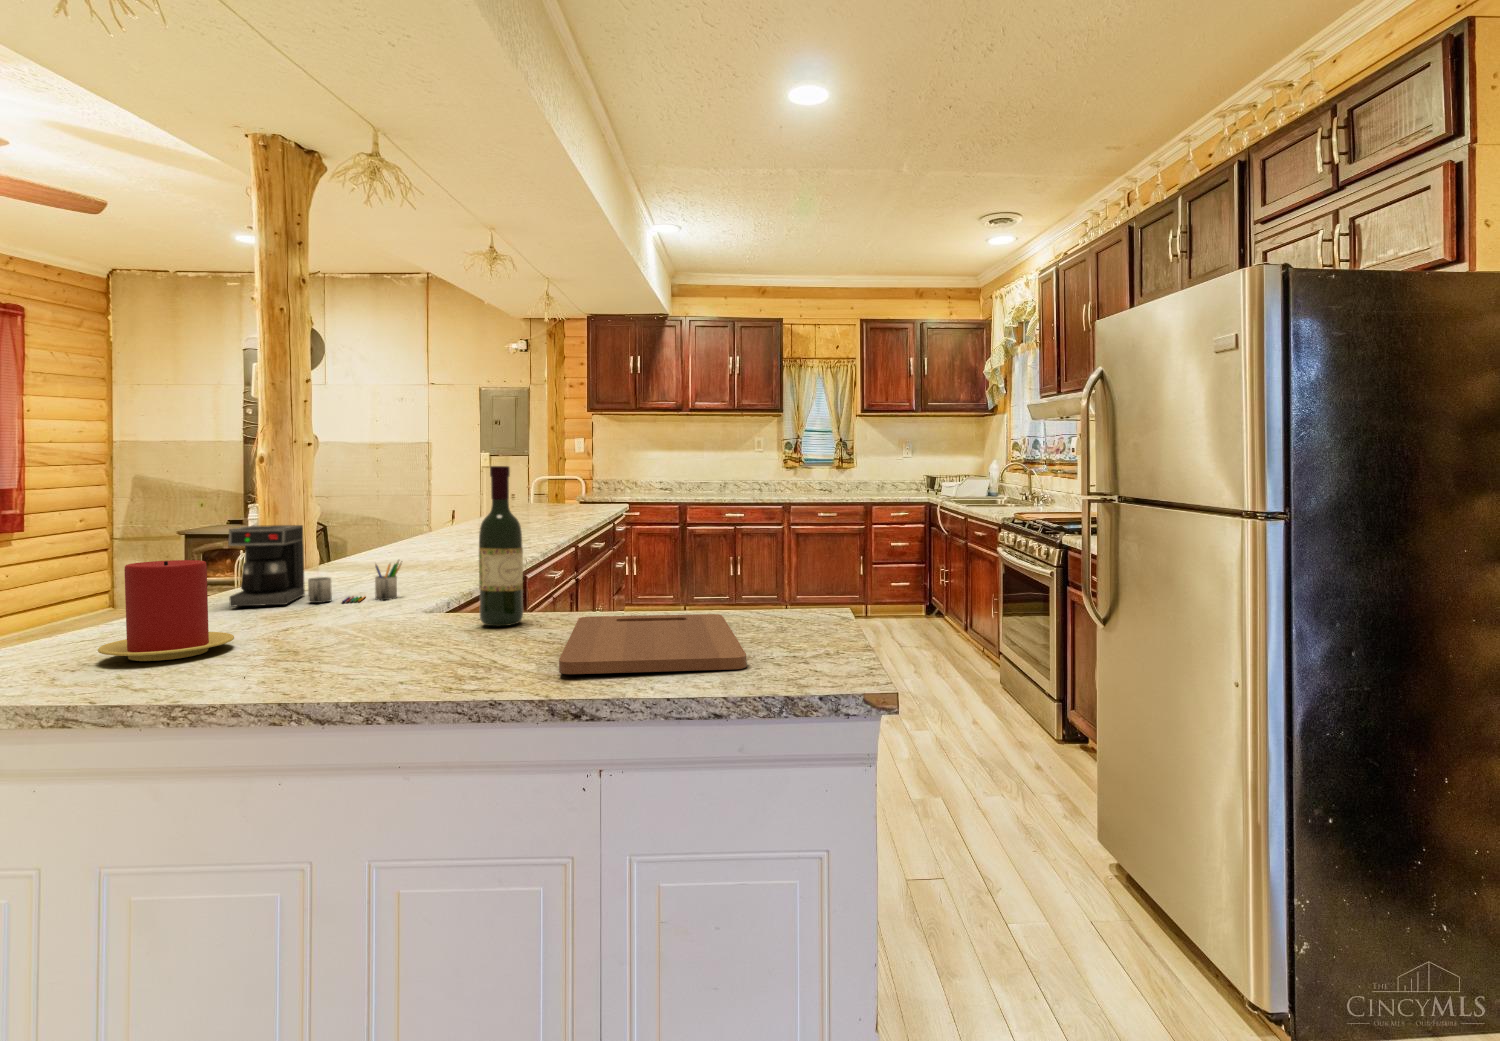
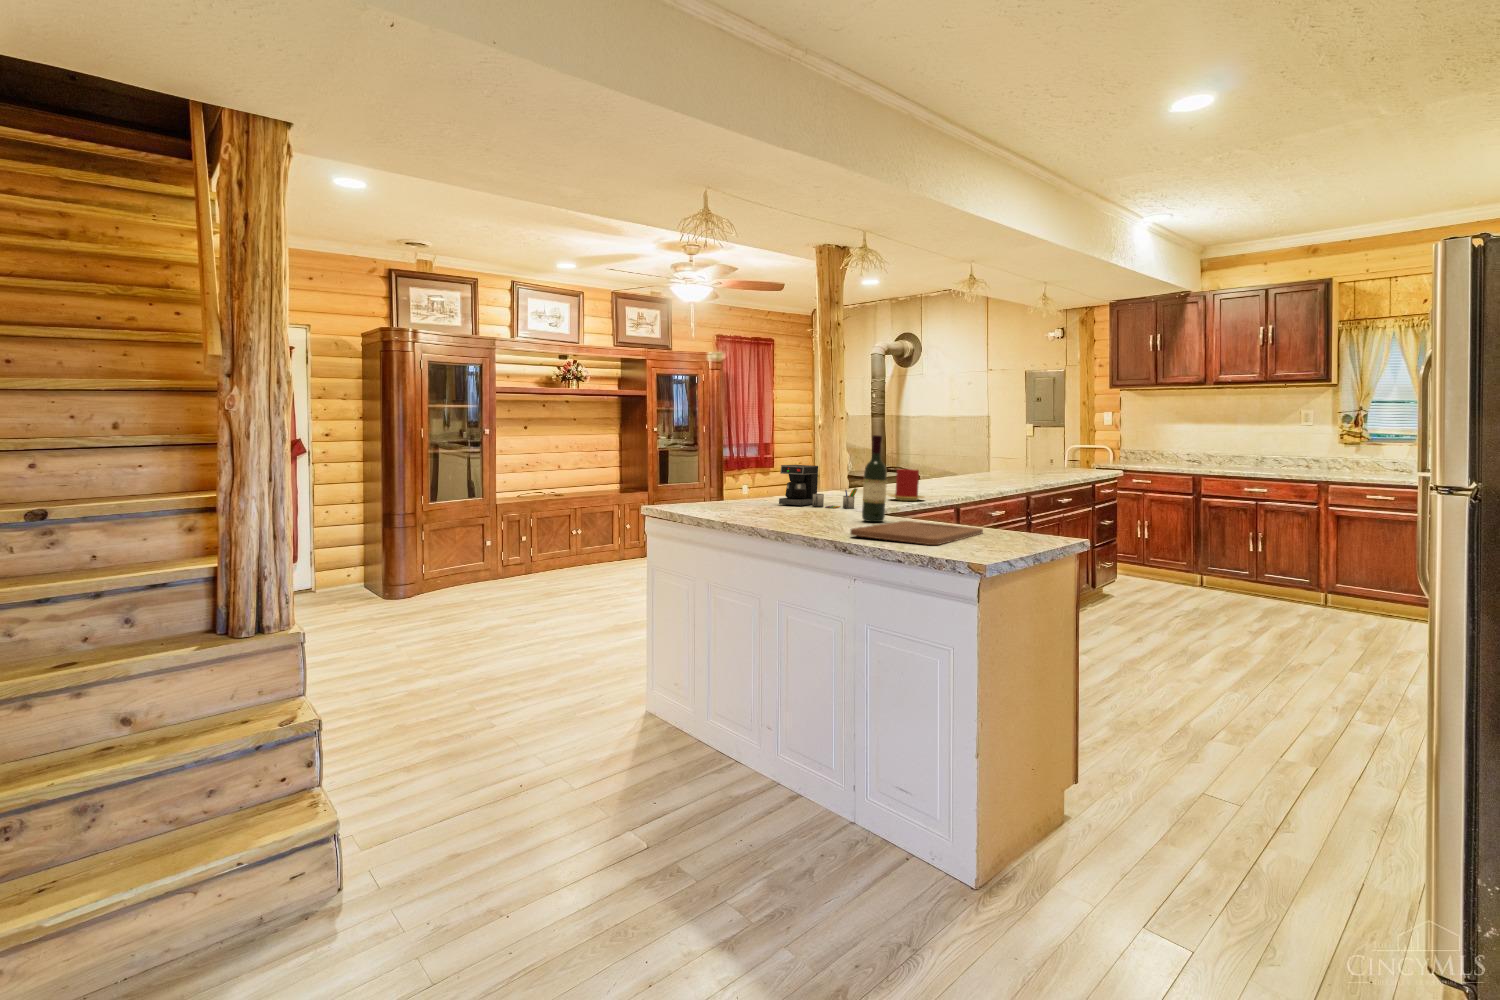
candle: present [98,560,234,661] -> present [889,469,924,501]

